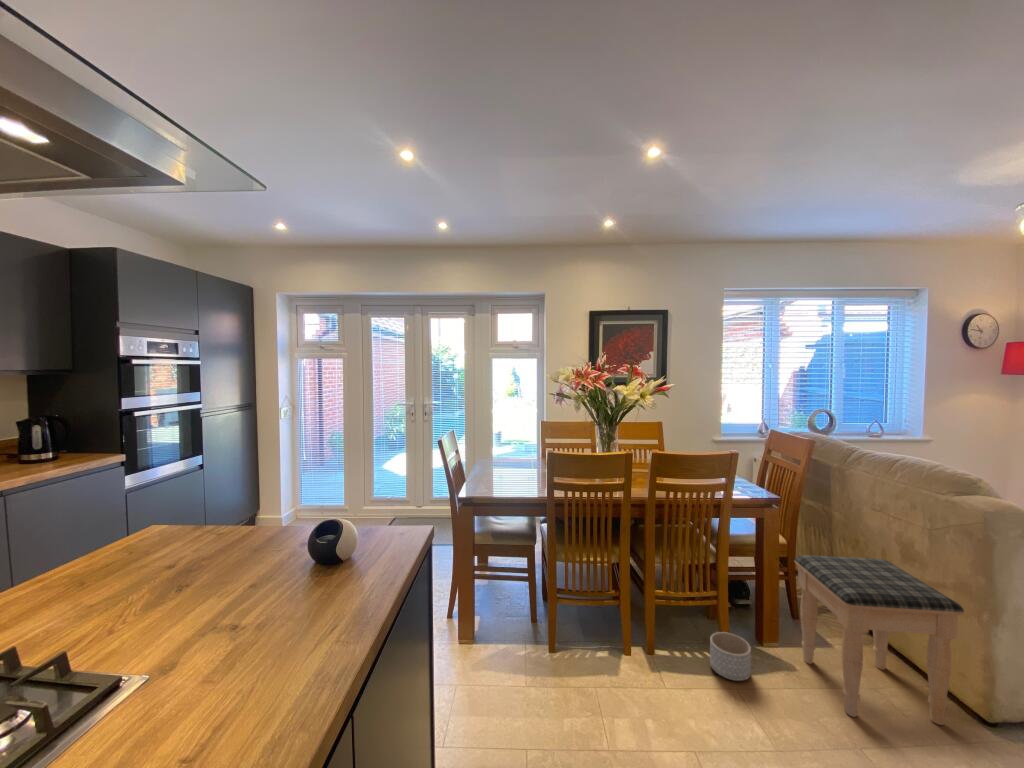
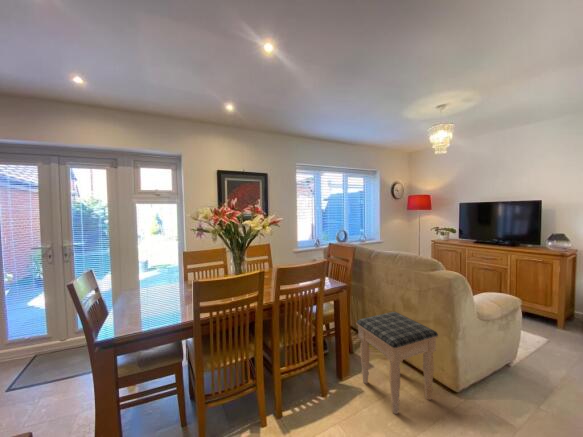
planter: present [710,632,751,681] -> none [317,382,342,417]

